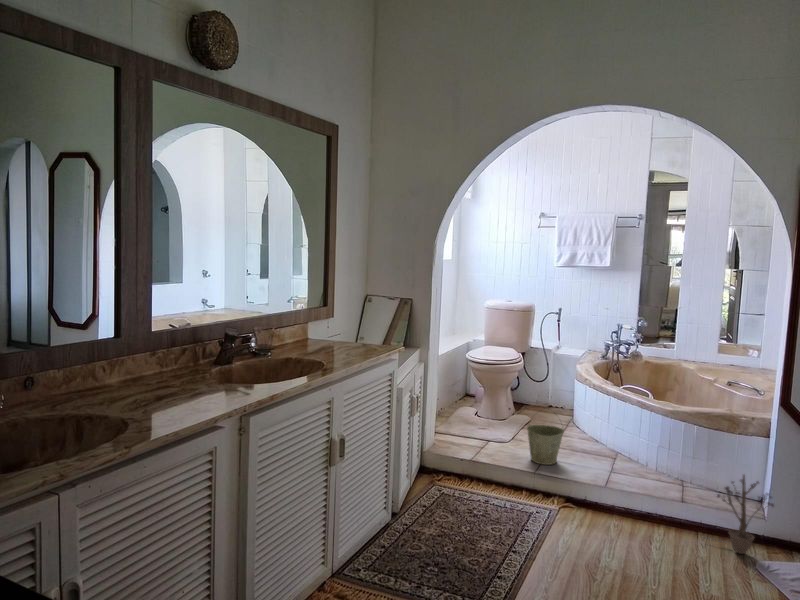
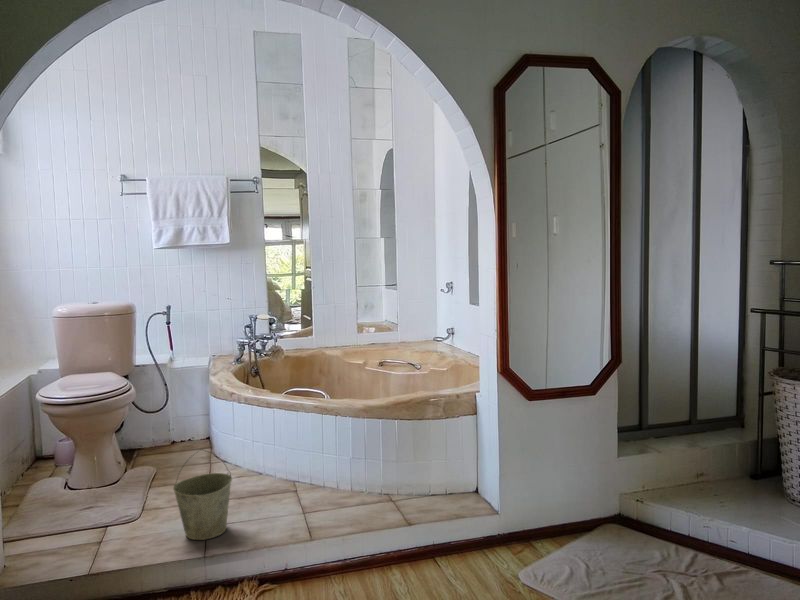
decorative plant: present [706,475,774,554] -> none [447,468,521,570]

